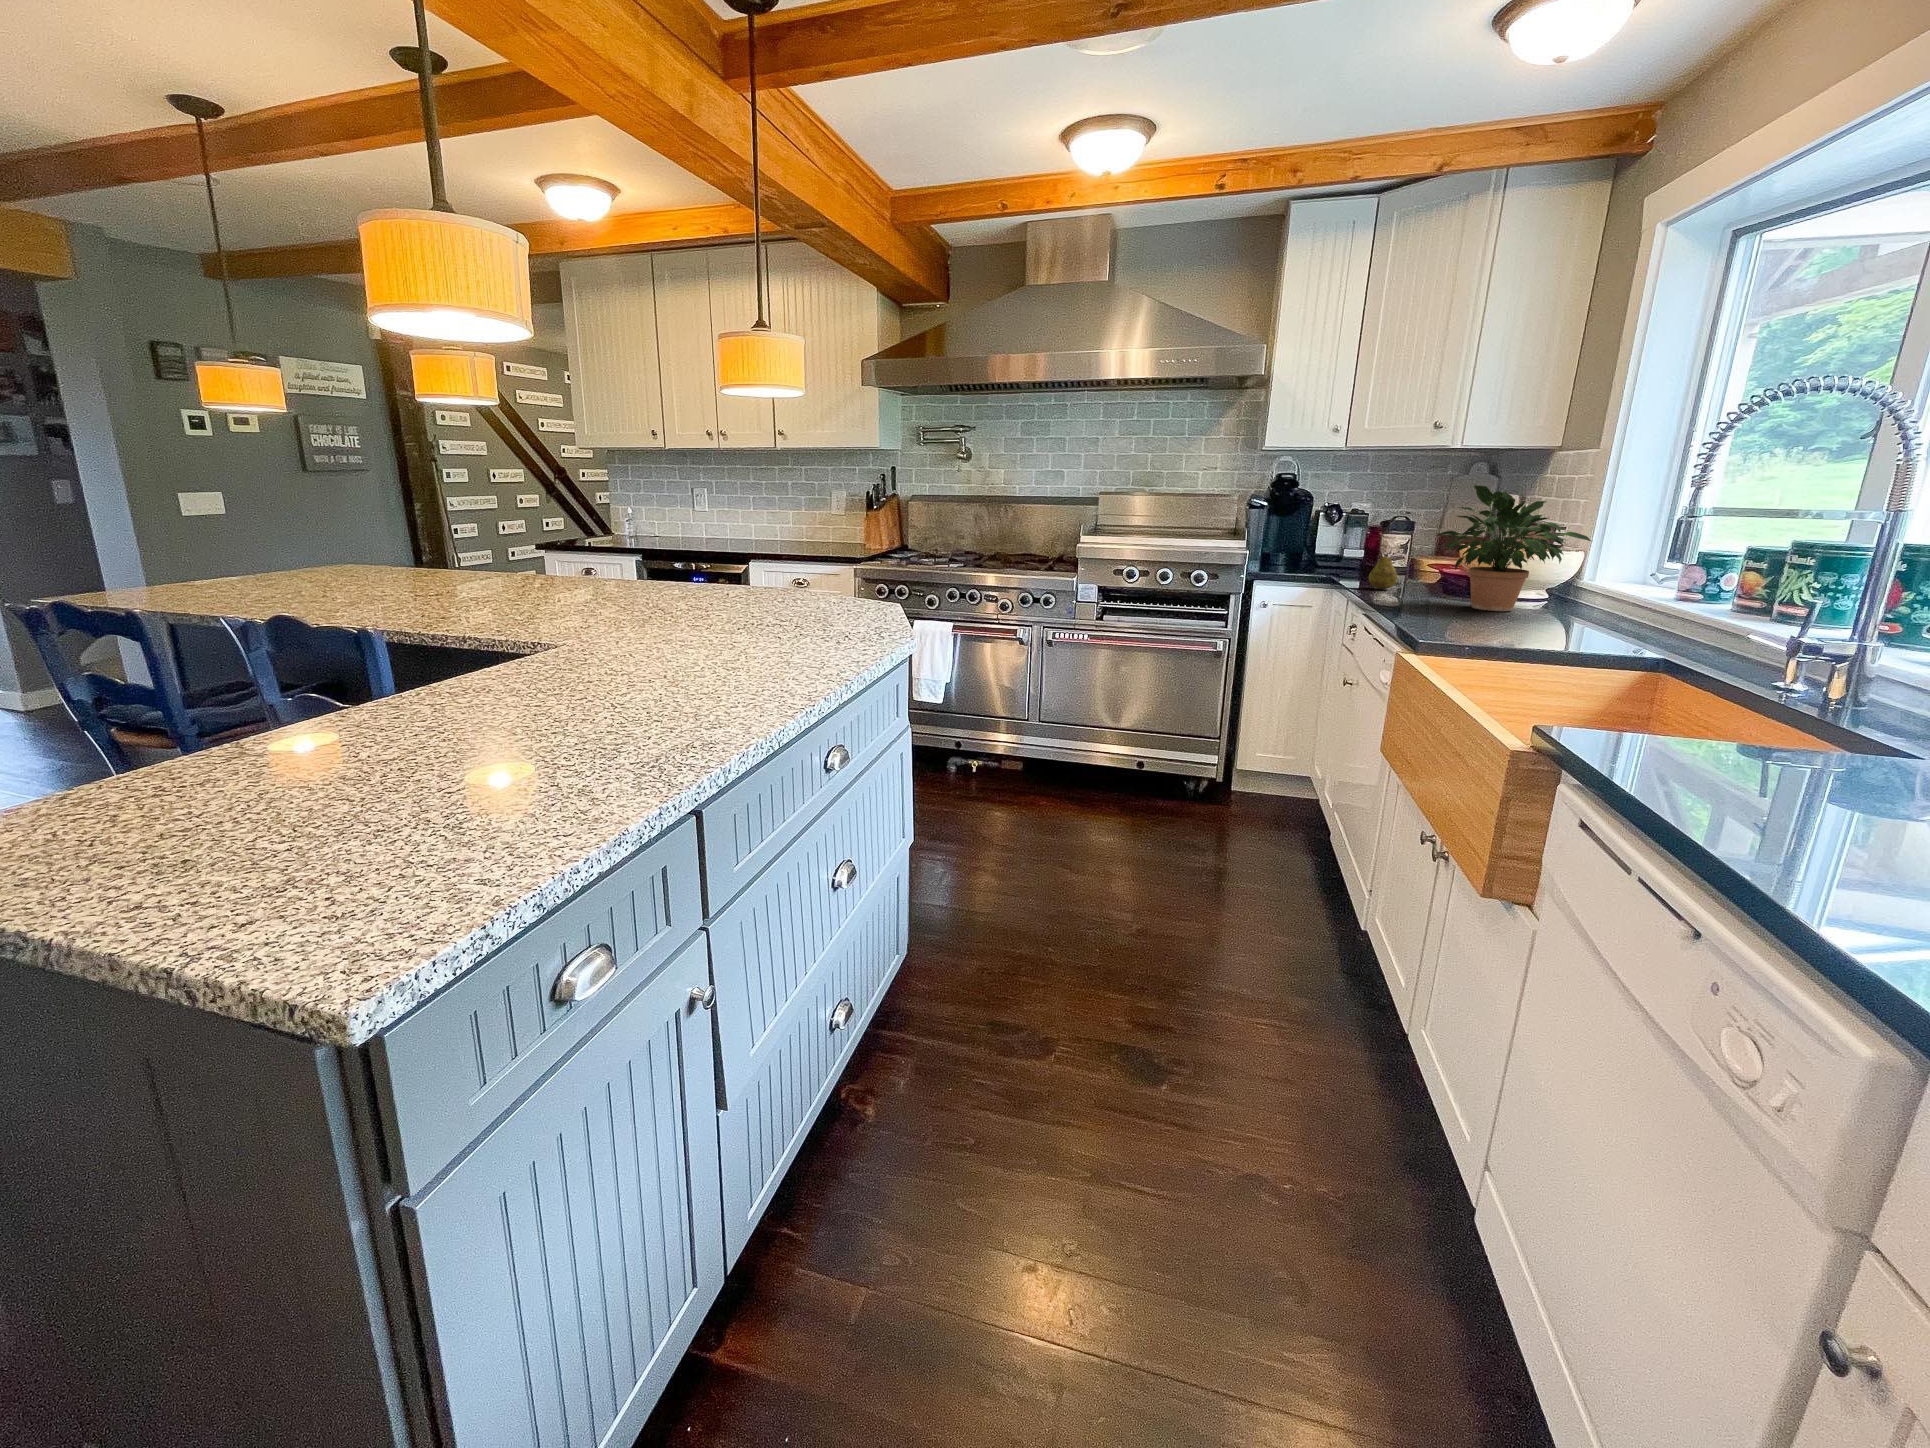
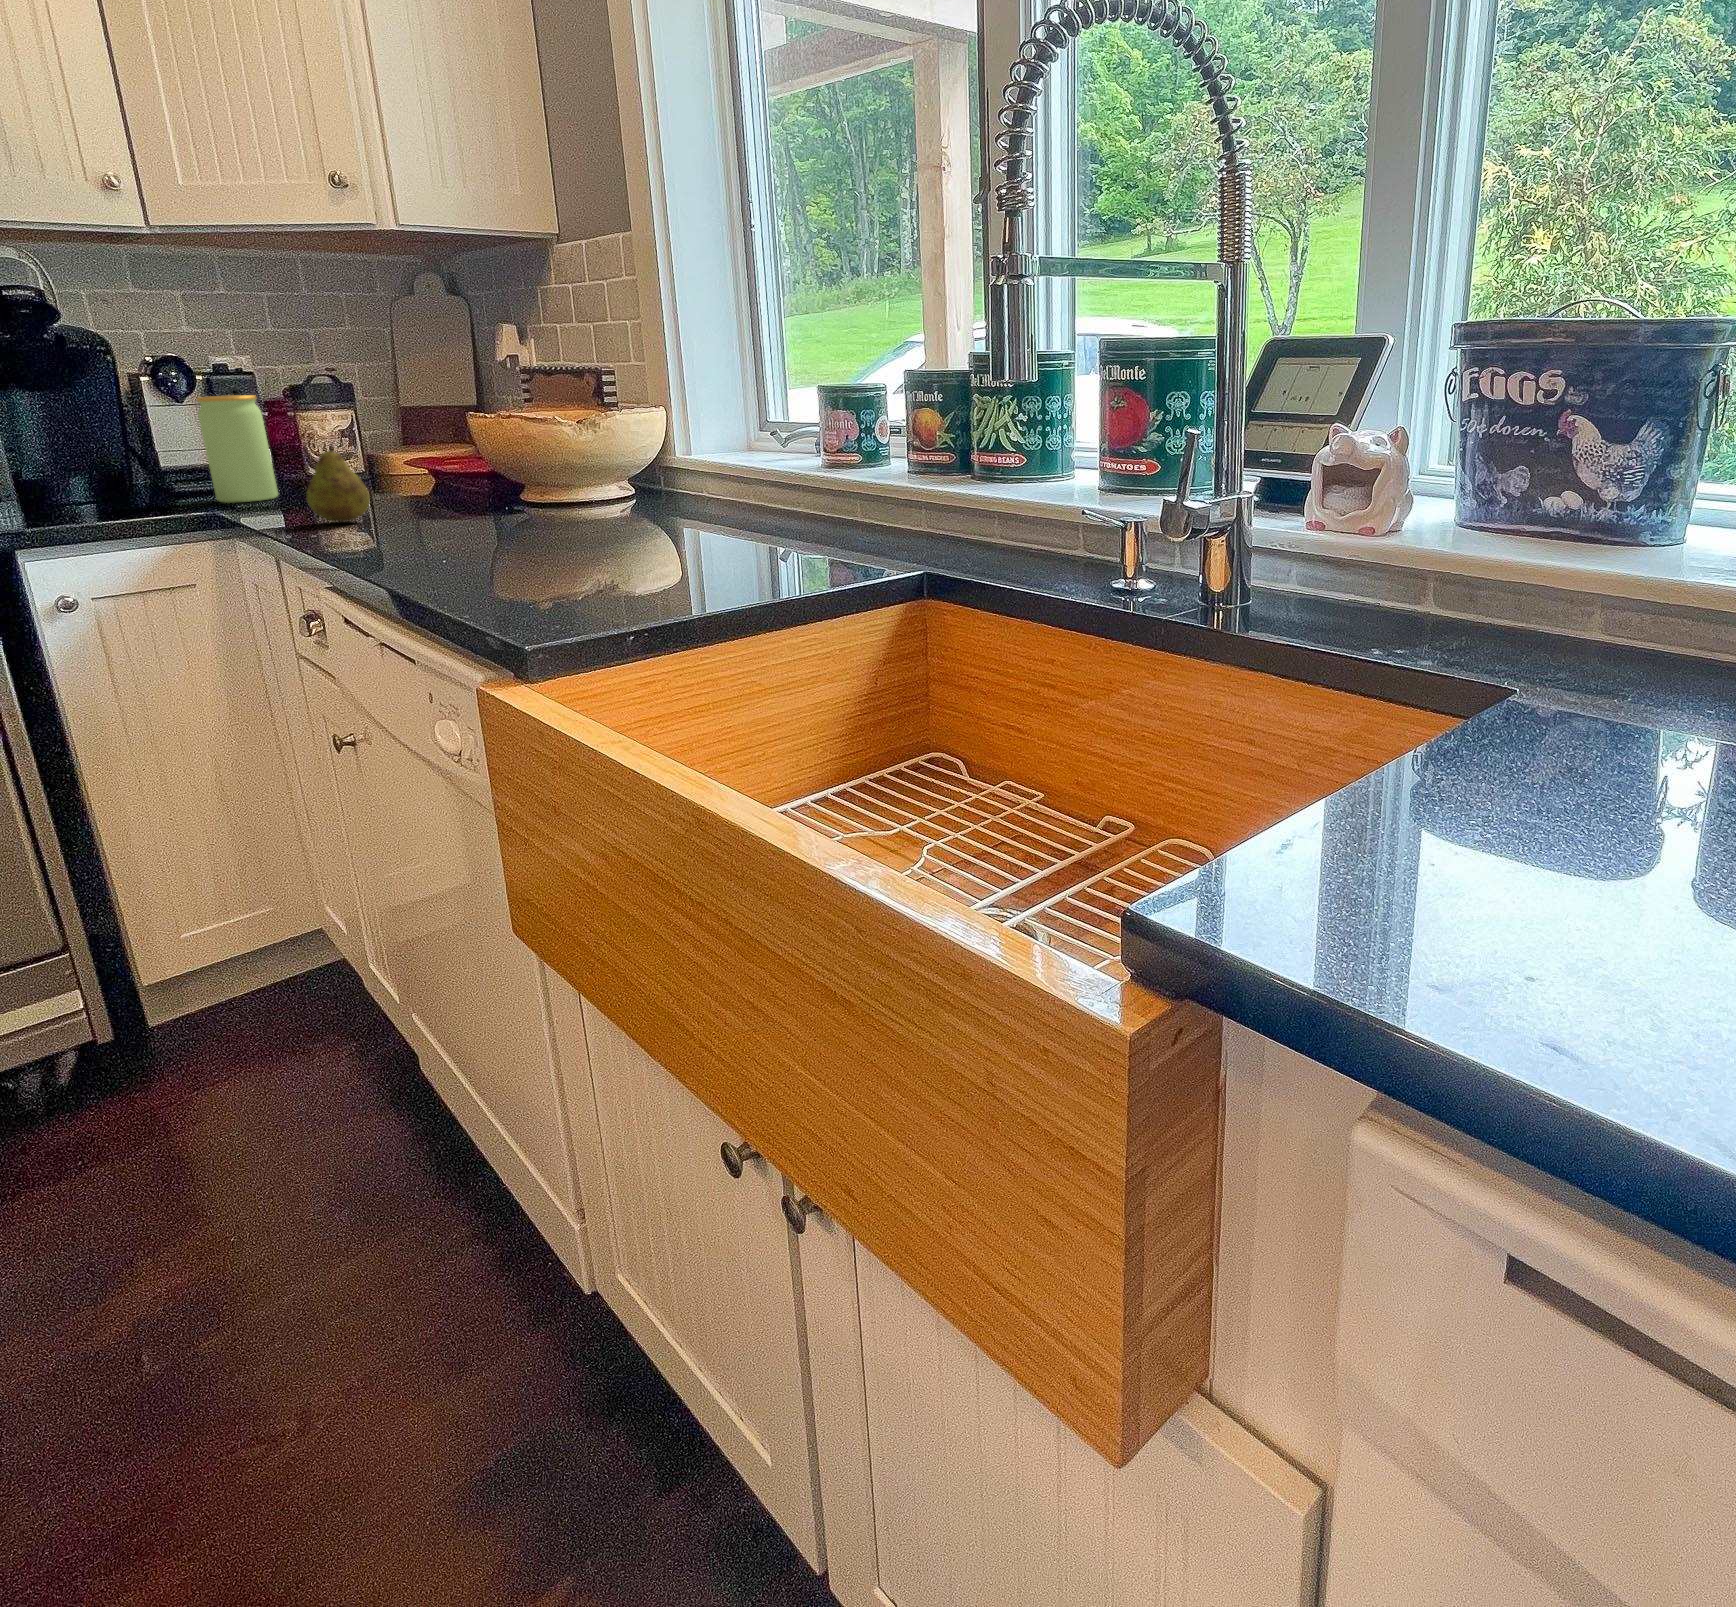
potted plant: present [1436,485,1591,611] -> none [420,281,701,534]
jar: none [1332,526,1365,575] -> present [197,395,278,503]

